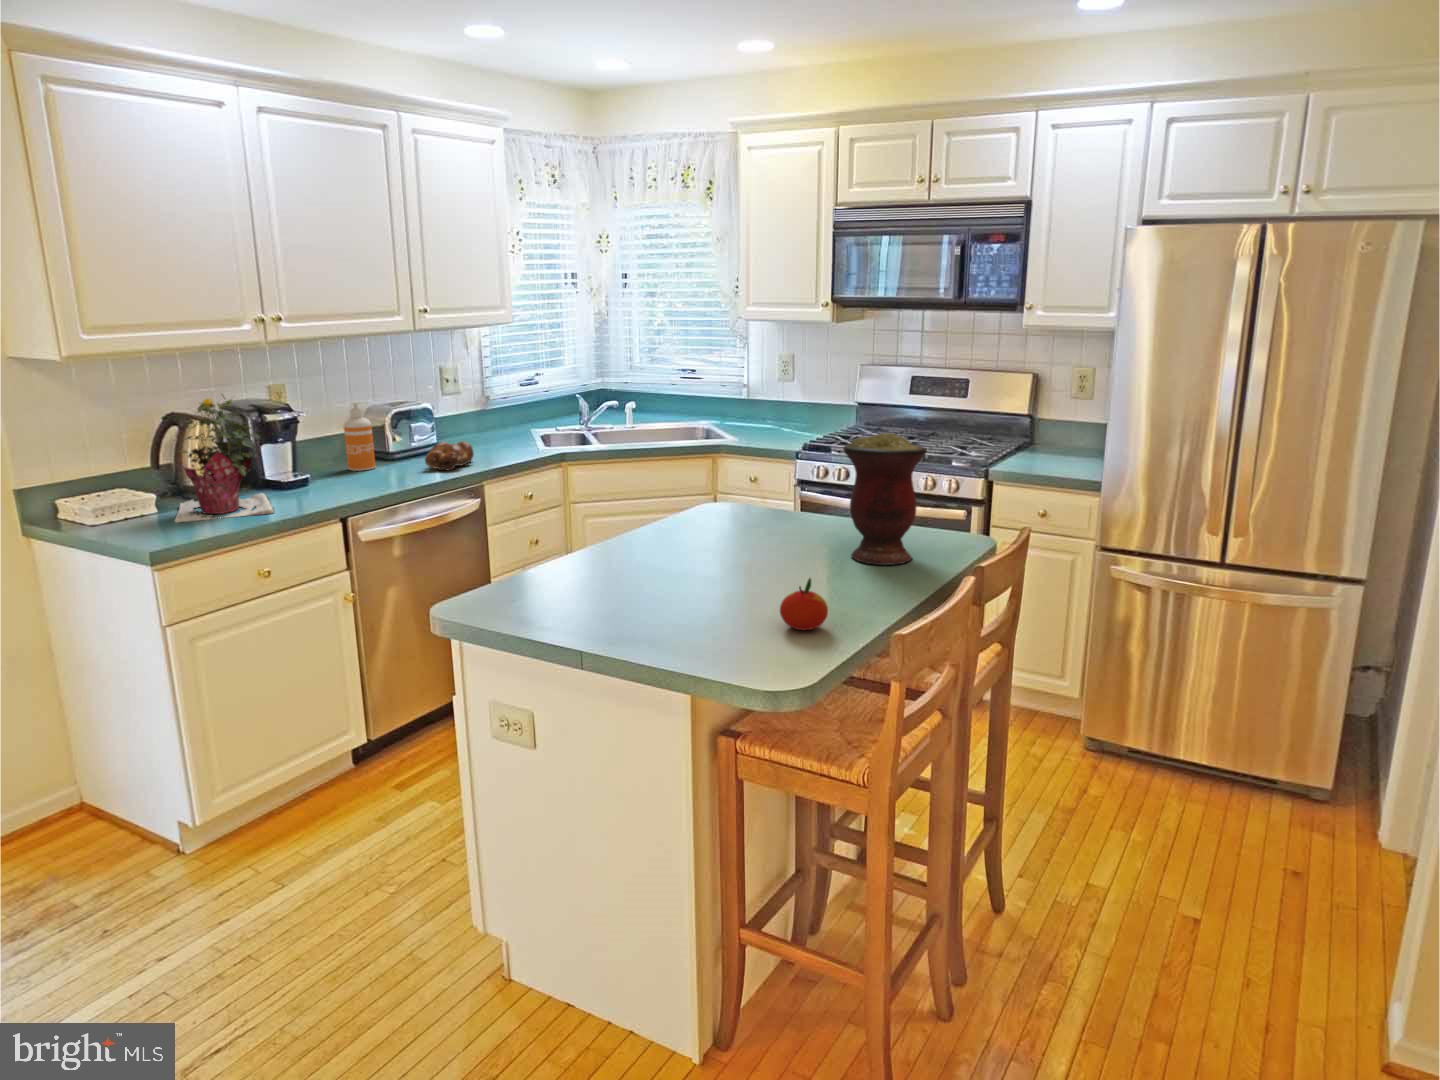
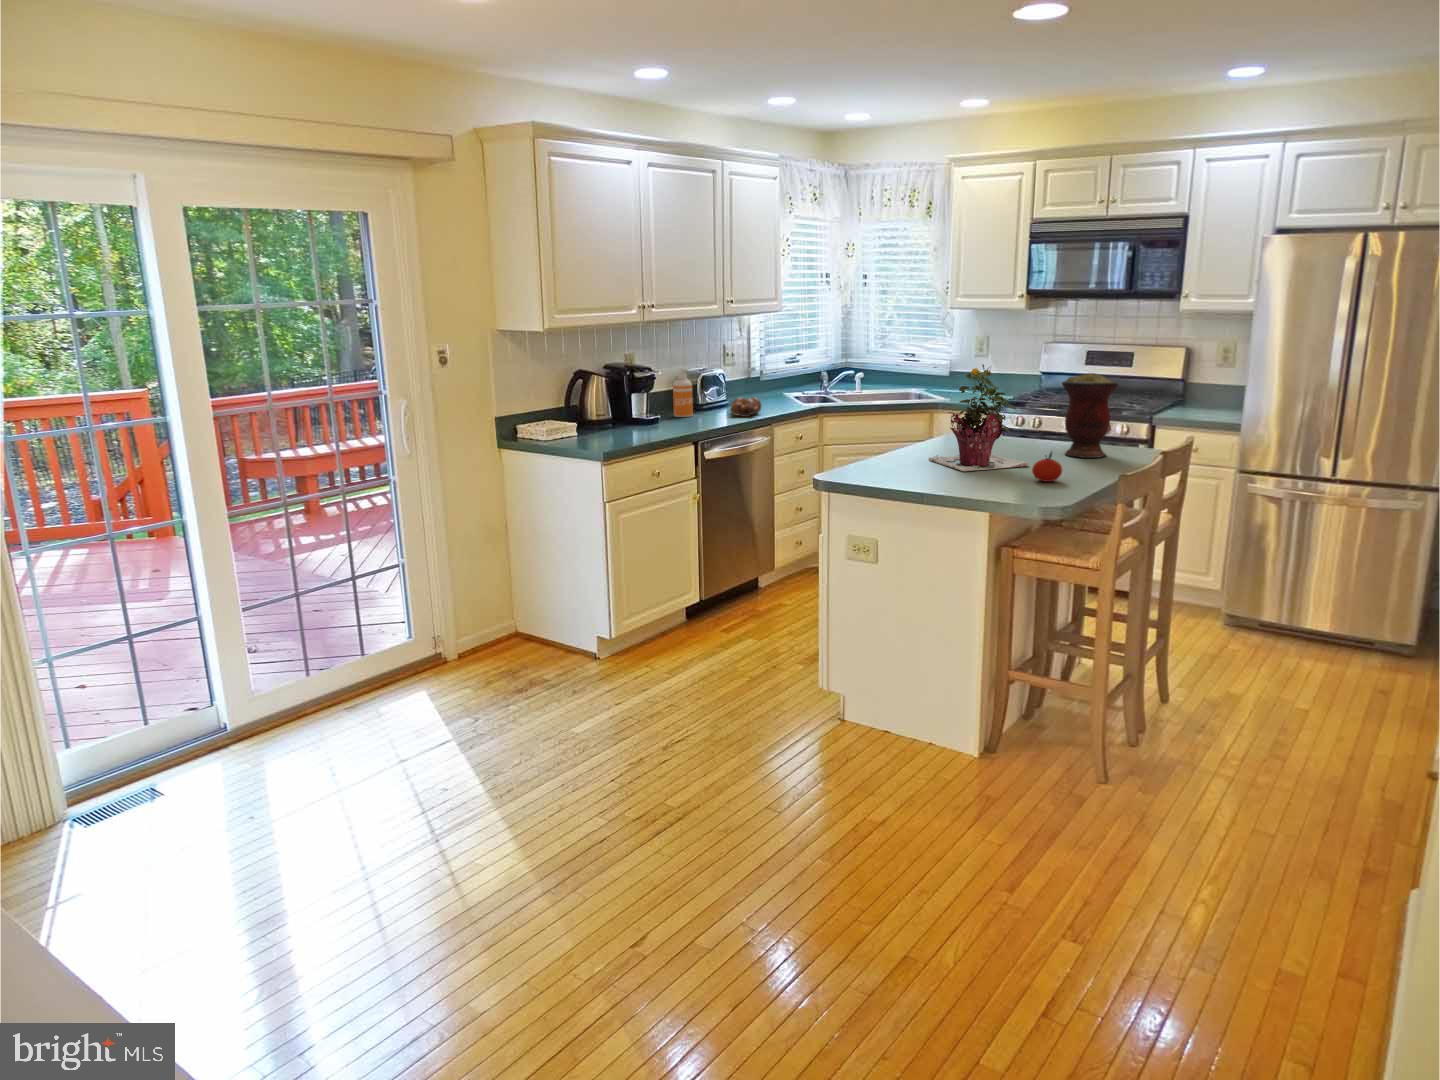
potted plant: present [174,398,274,522] -> present [929,364,1029,471]

